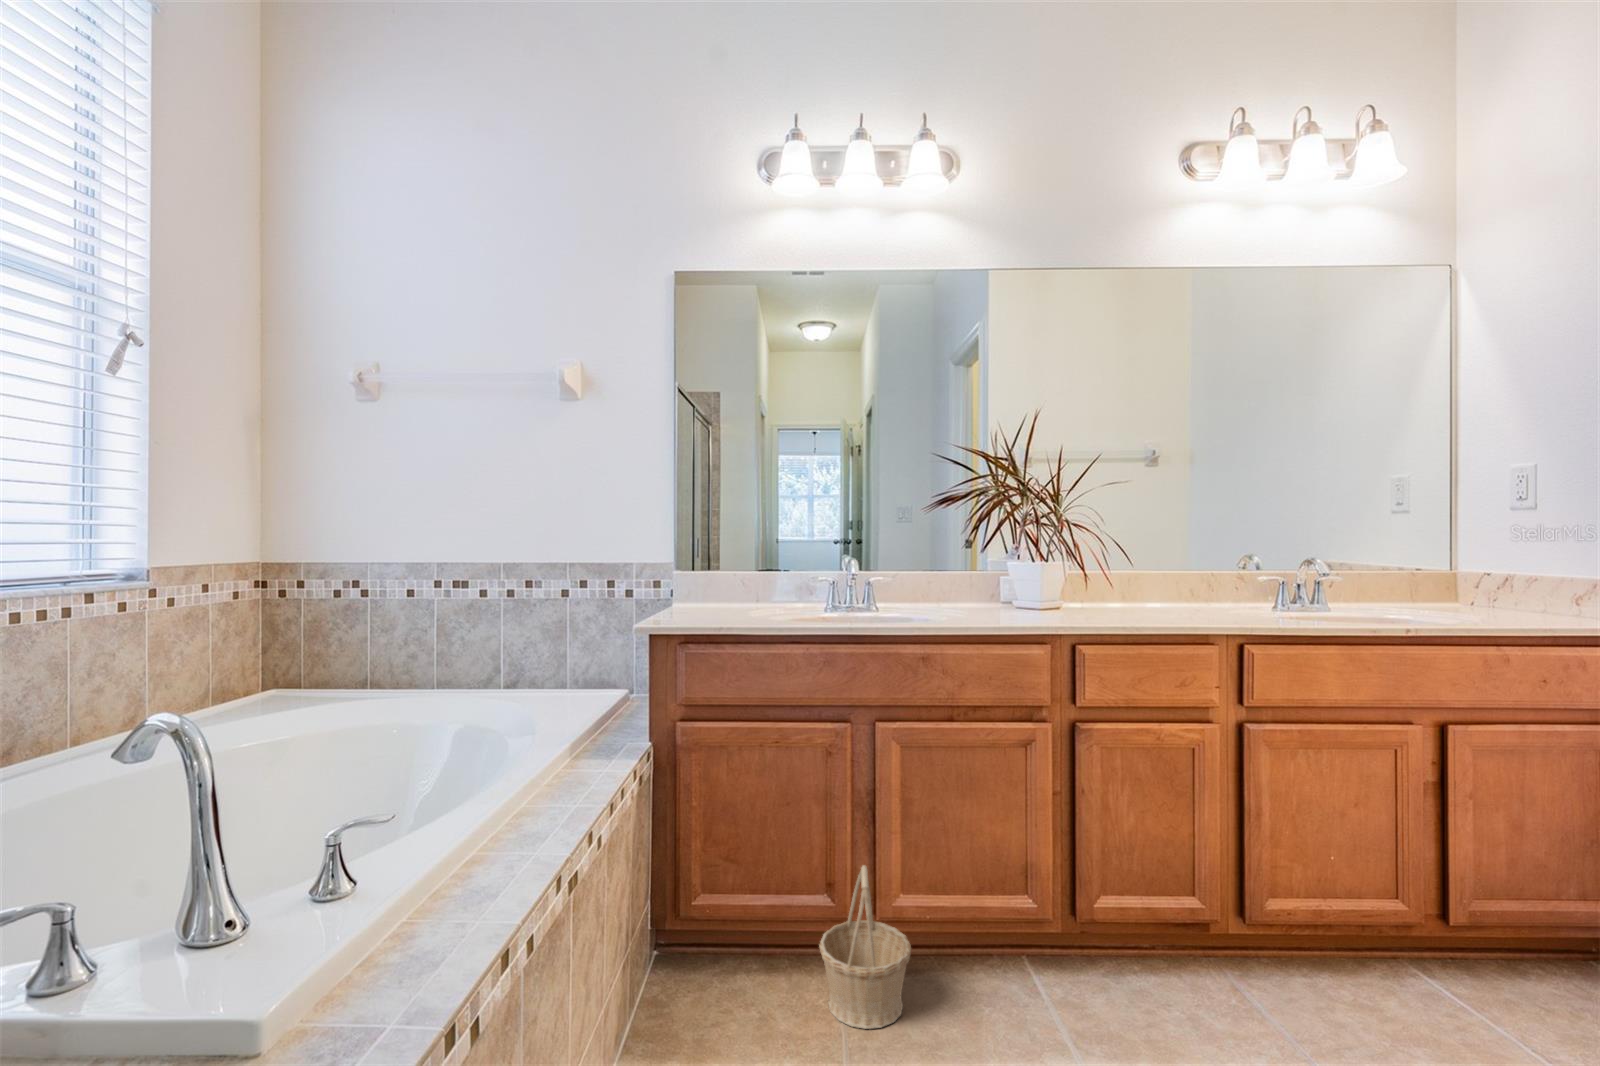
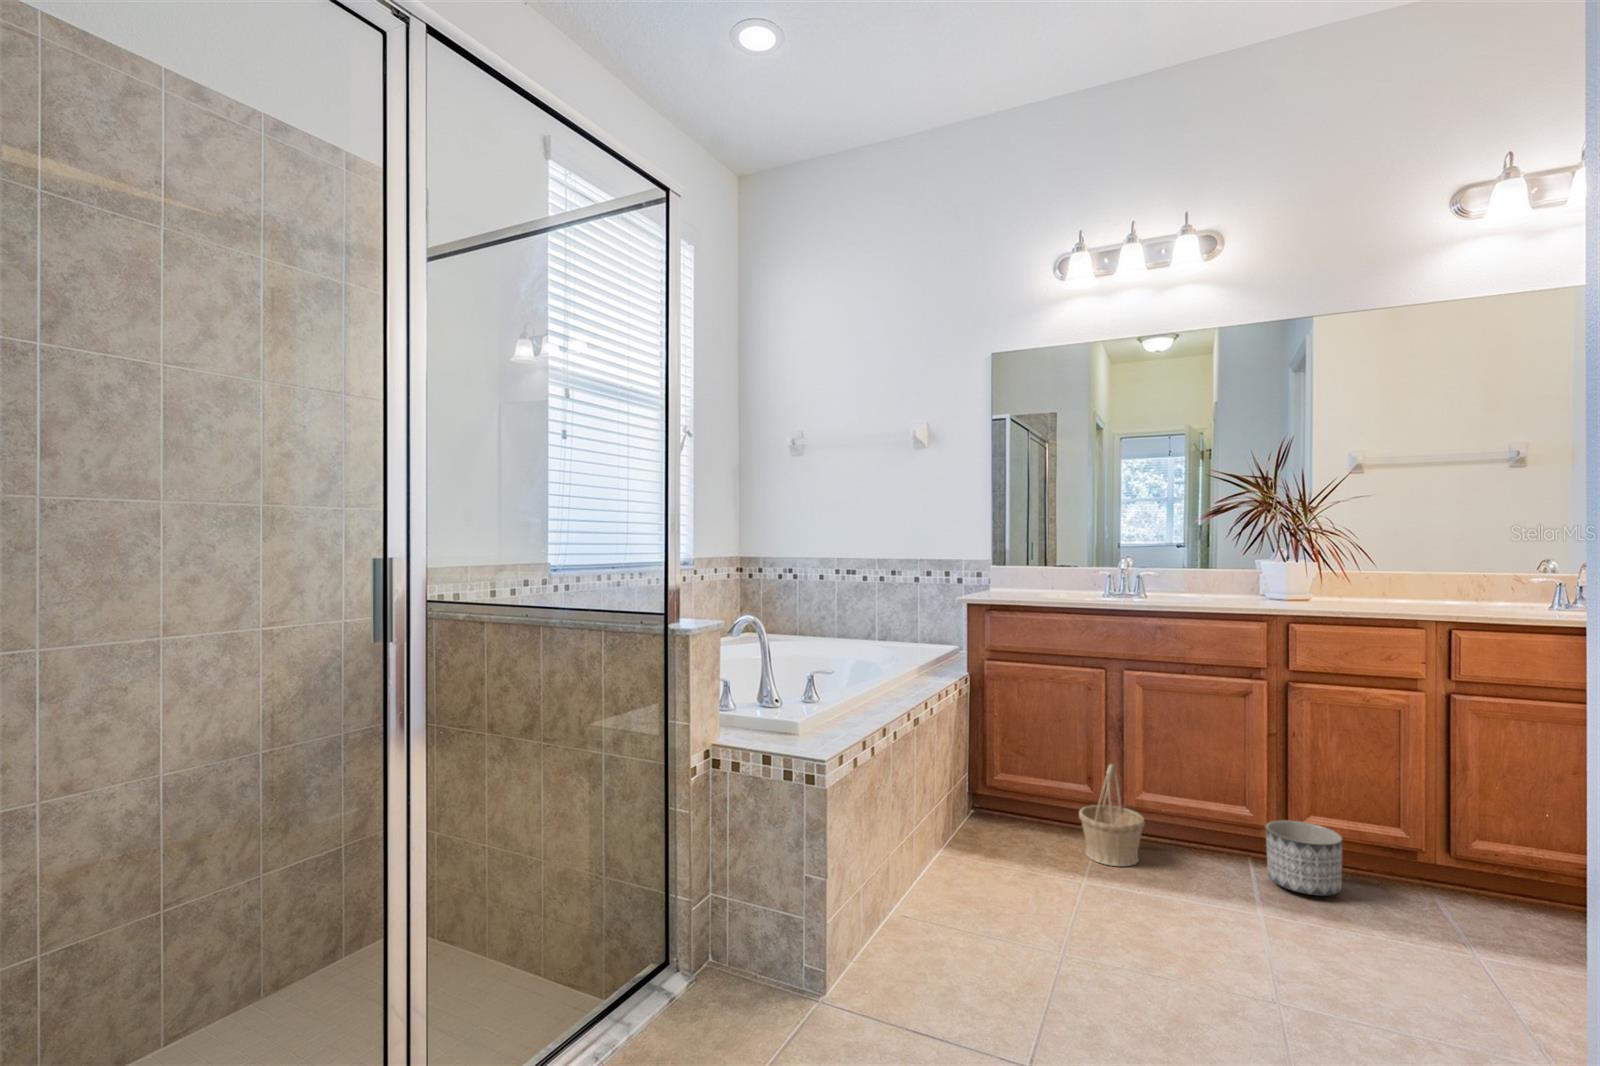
planter: none [1059,906,1153,1022] -> present [1266,820,1342,896]

